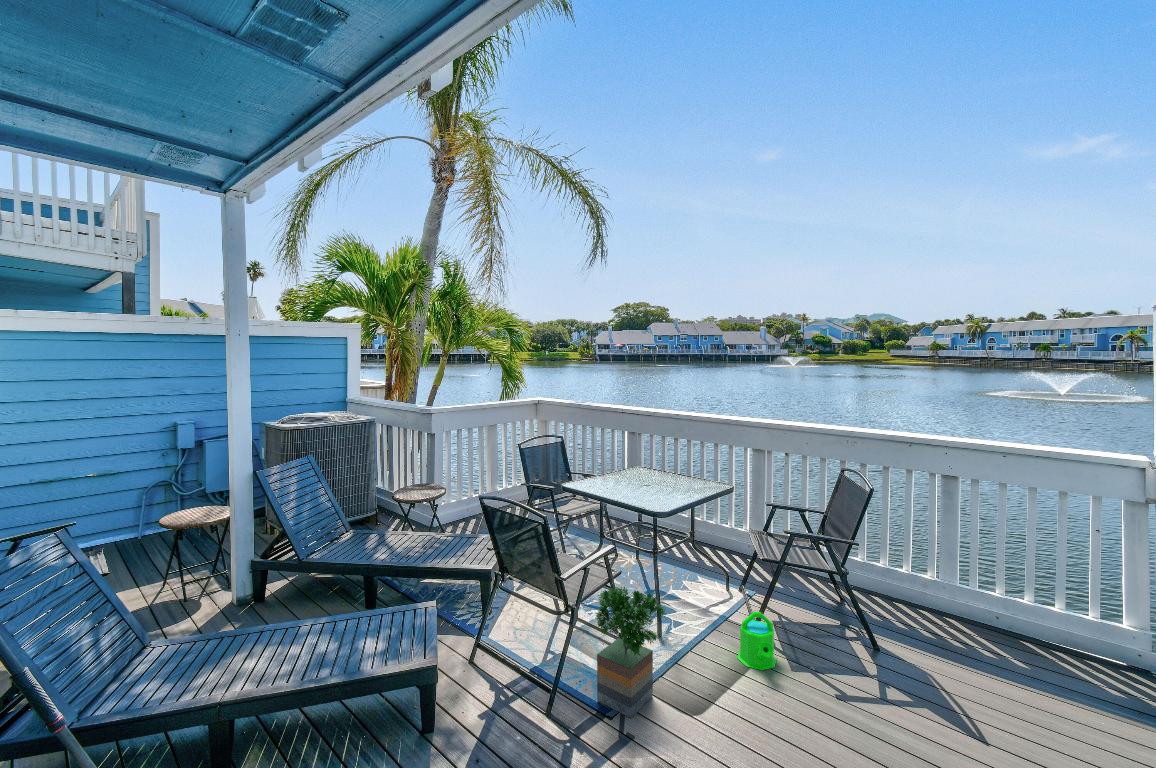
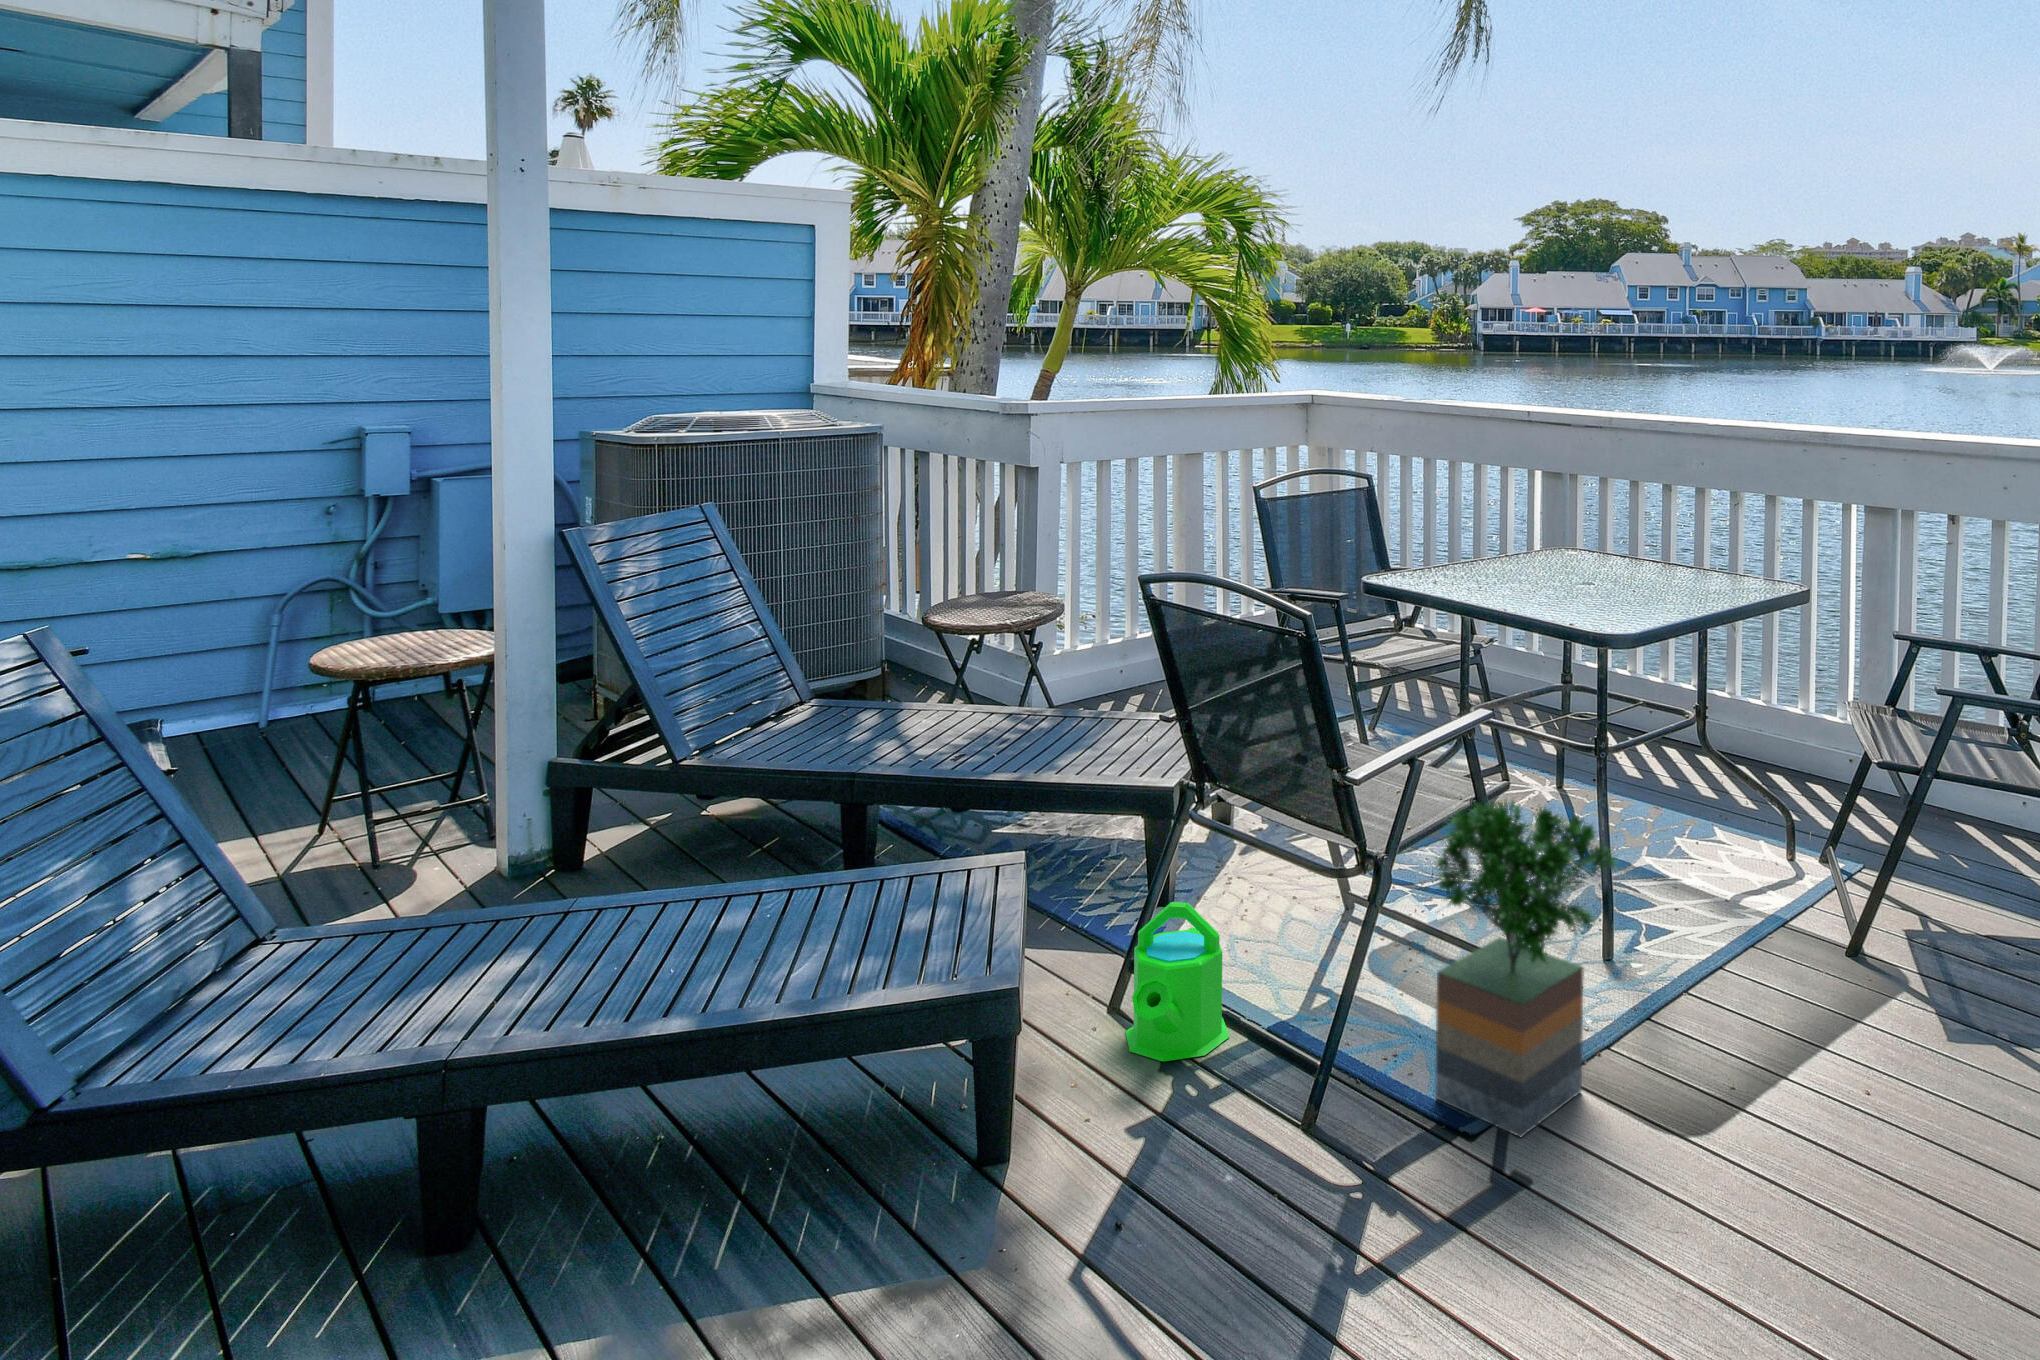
watering can: present [737,612,776,670] -> present [1126,902,1229,1062]

